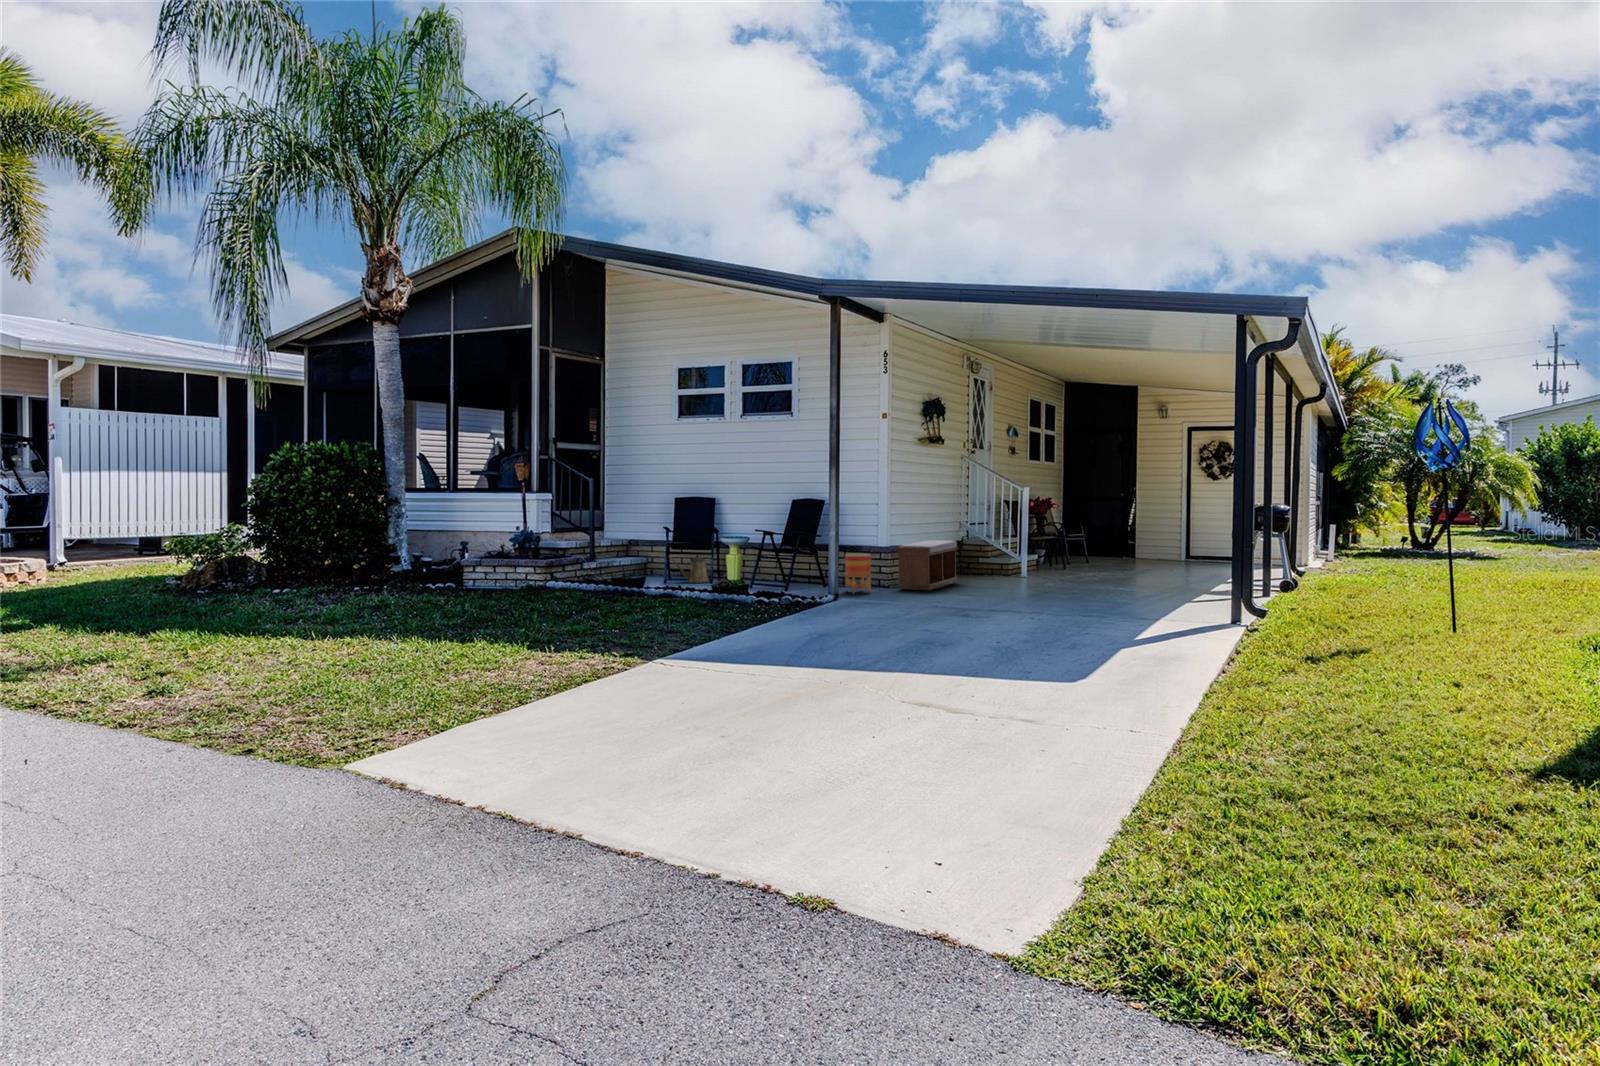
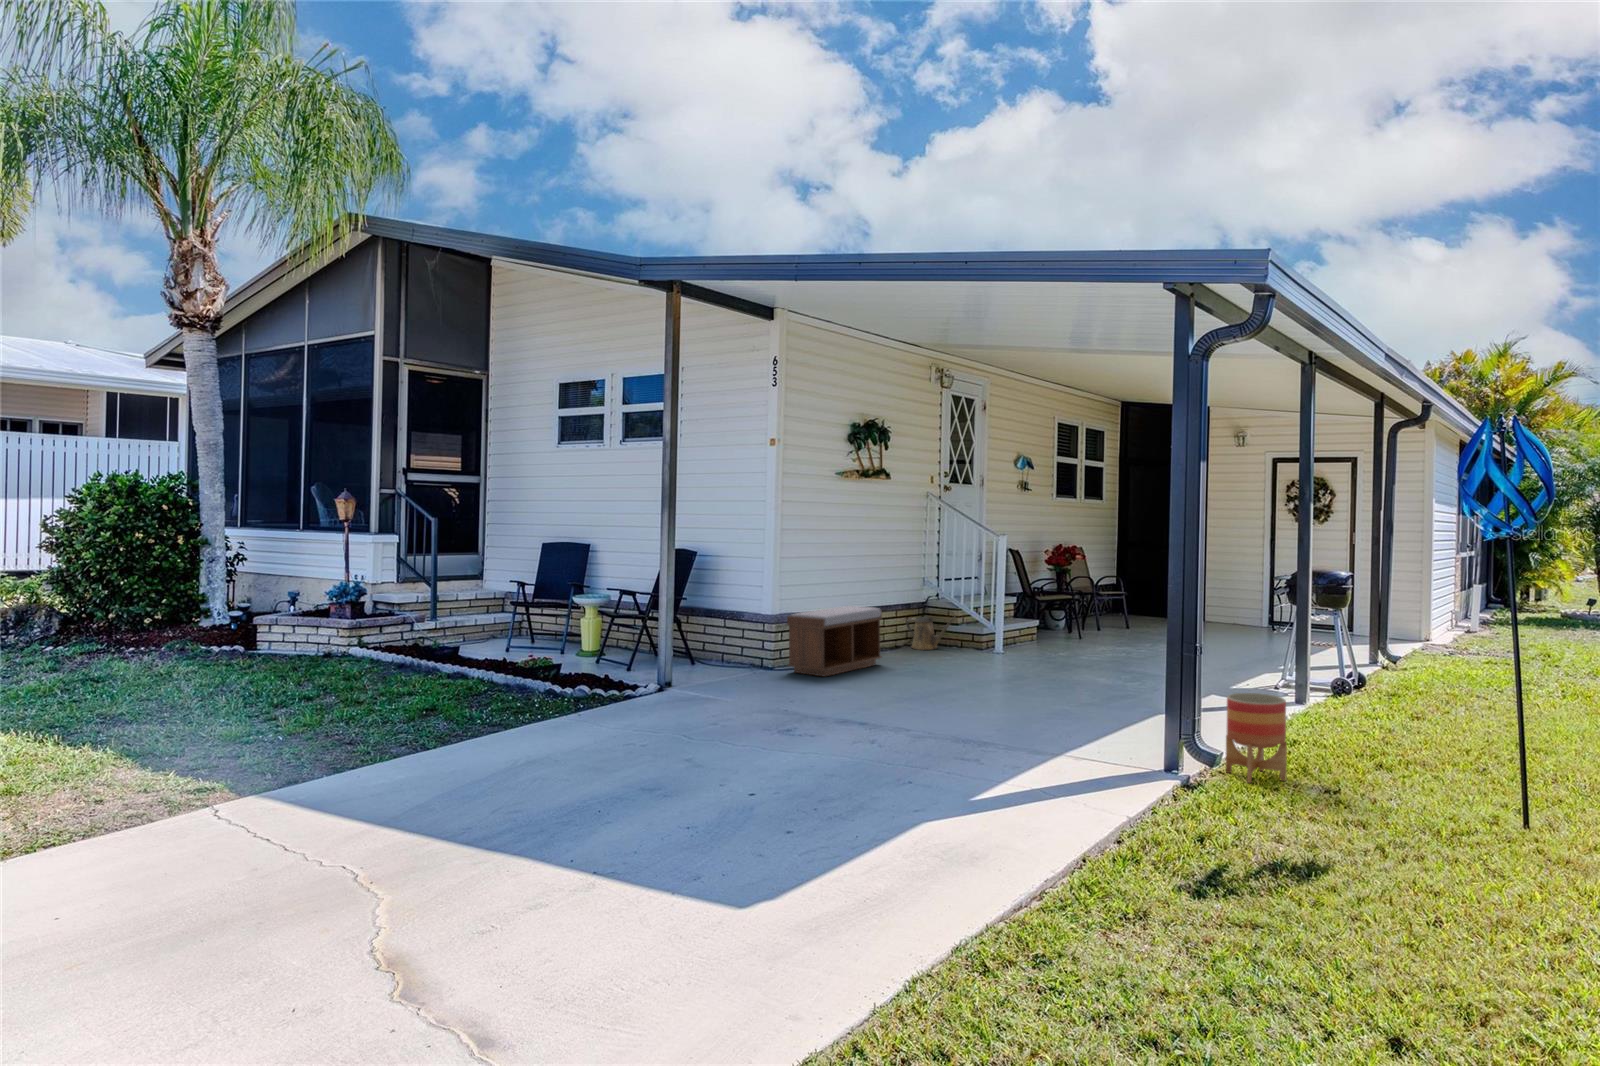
planter: present [845,553,871,593] -> present [1226,693,1287,783]
watering can: present [669,557,714,583] -> present [906,617,956,650]

